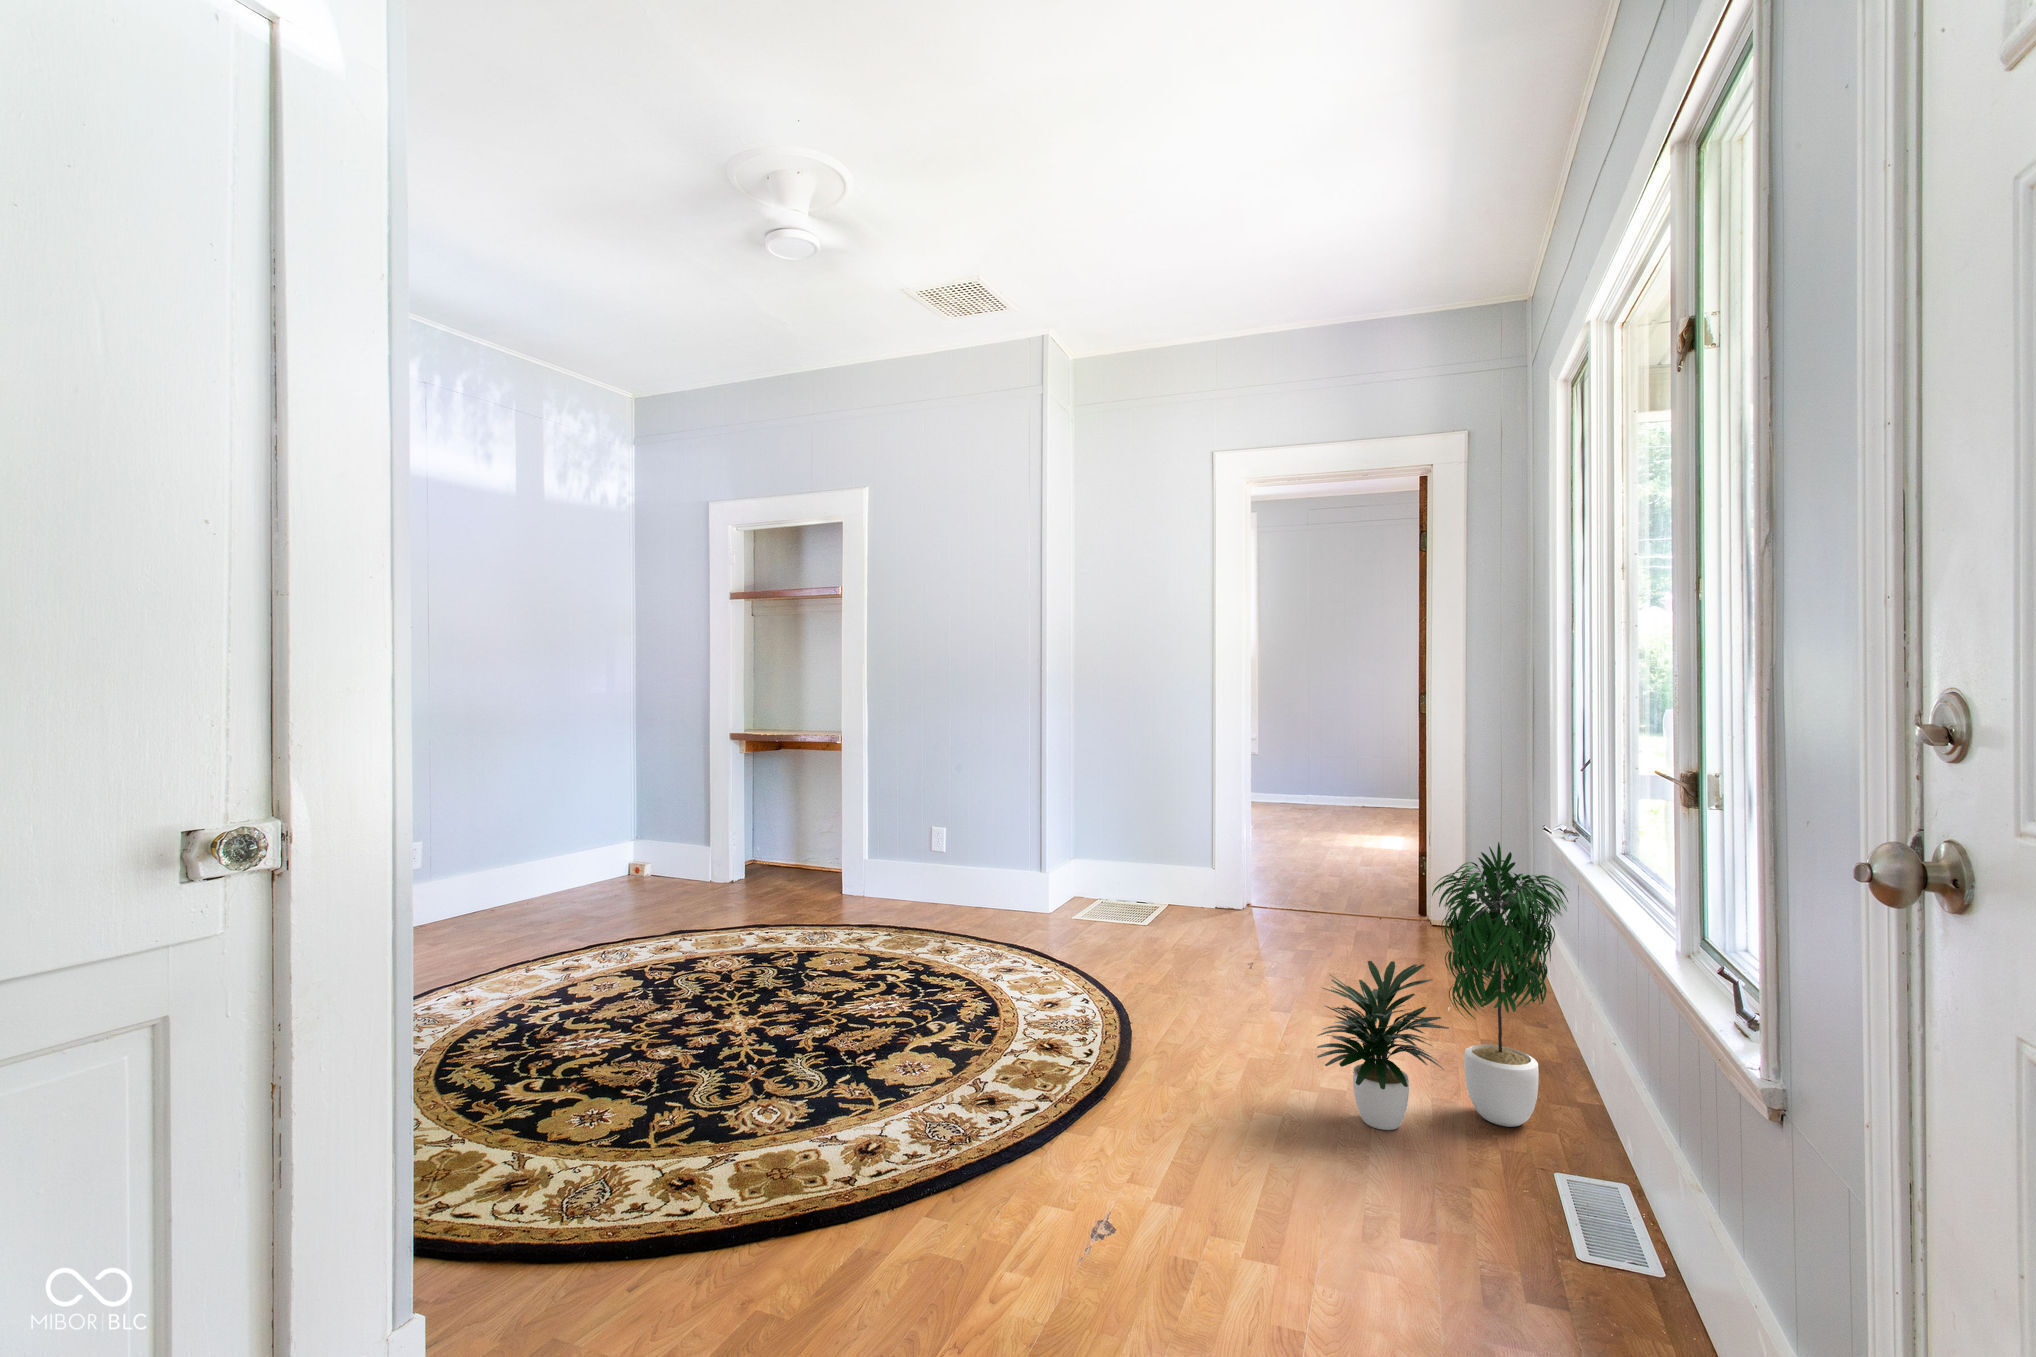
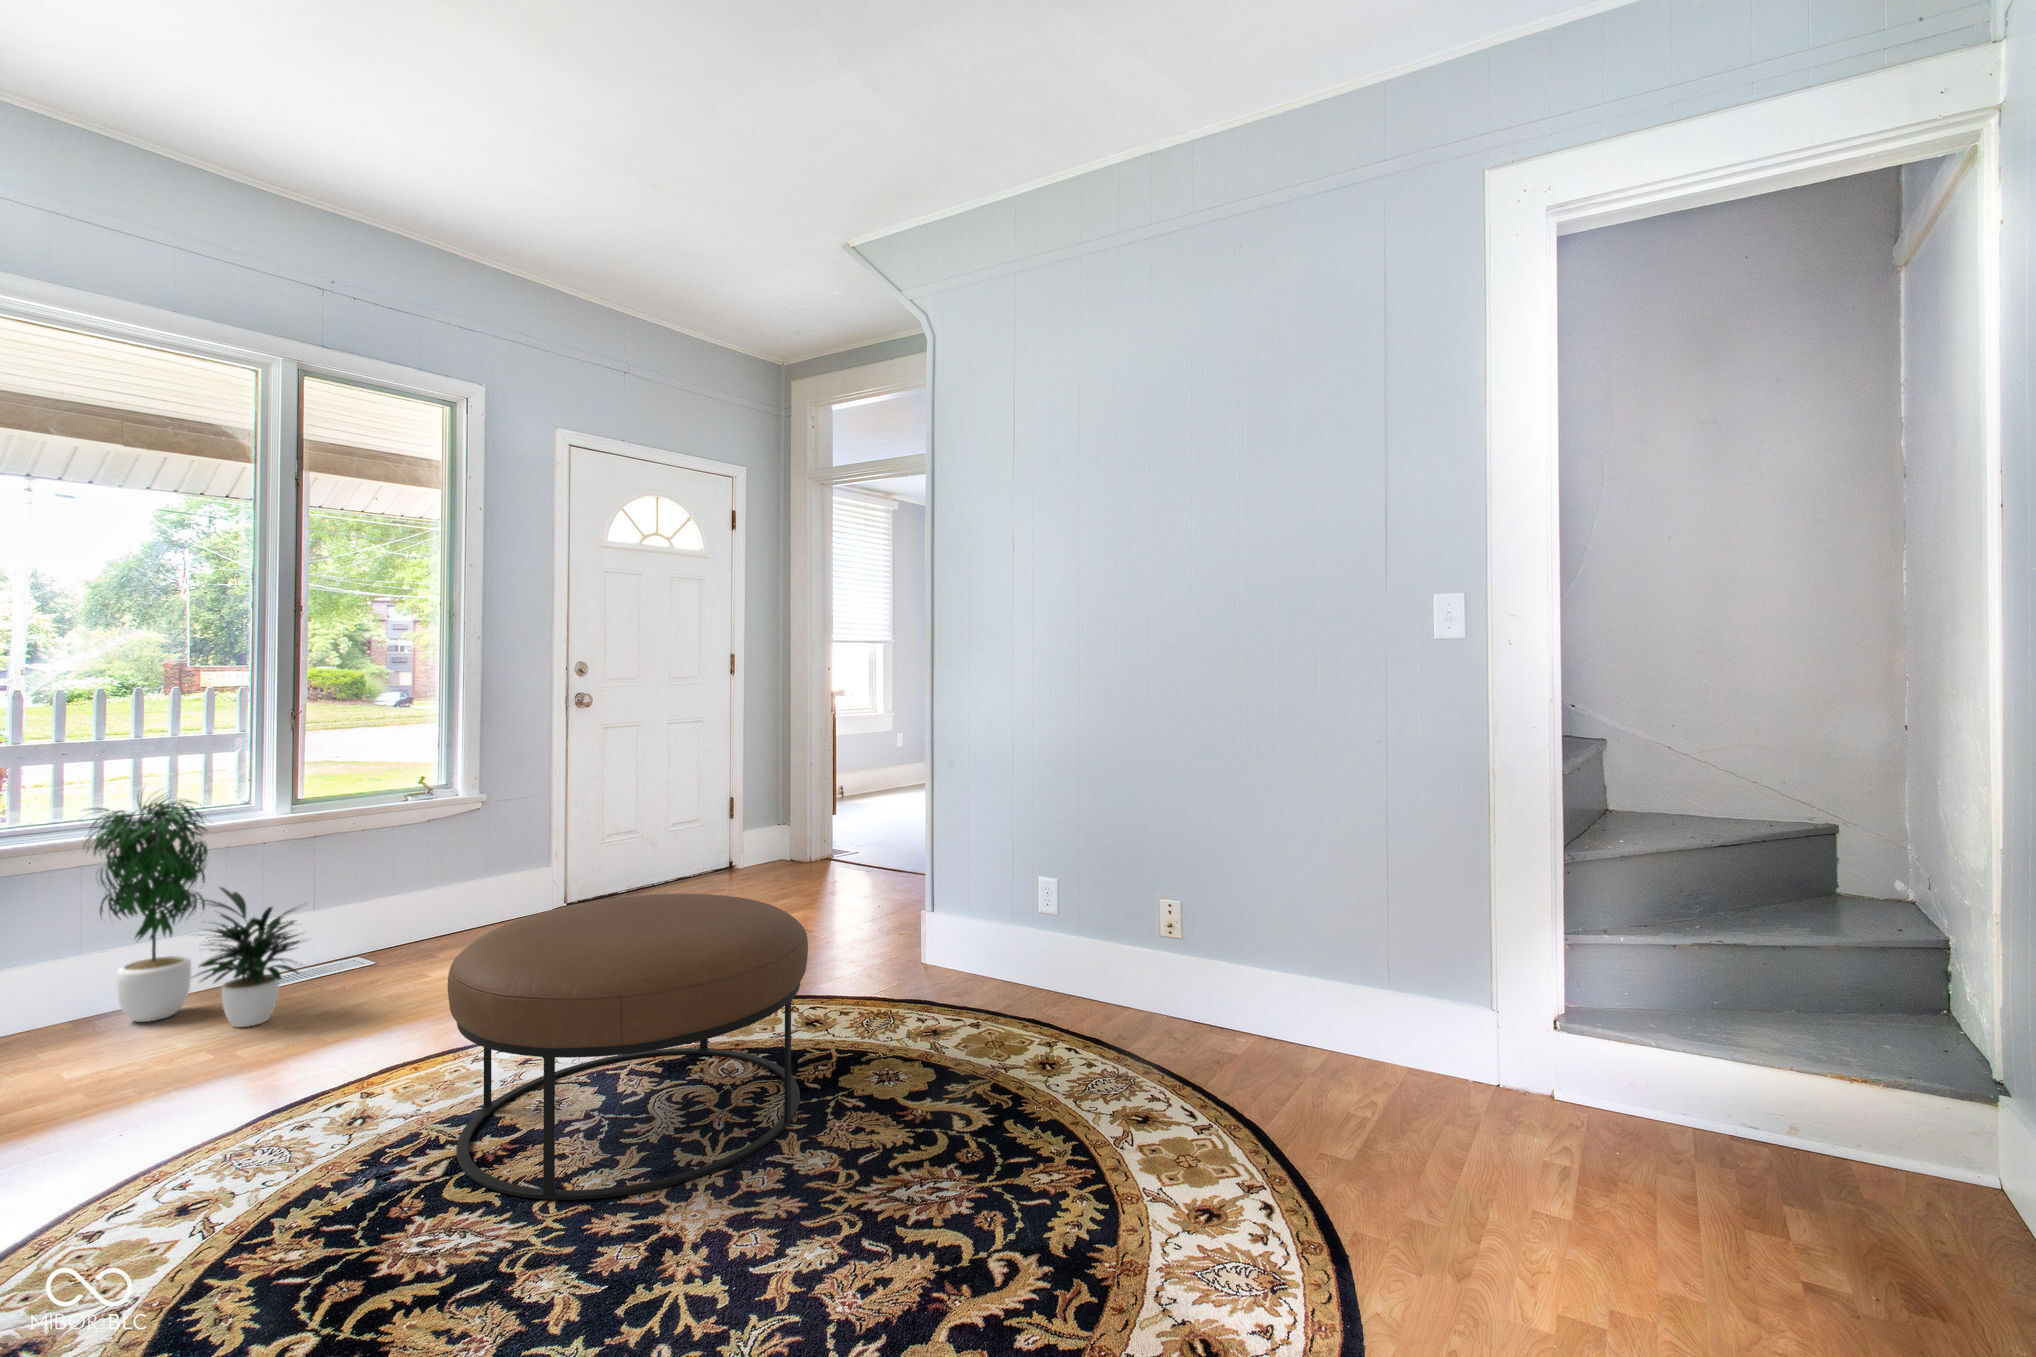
ottoman: none [684,891,963,1134] -> present [448,894,808,1200]

